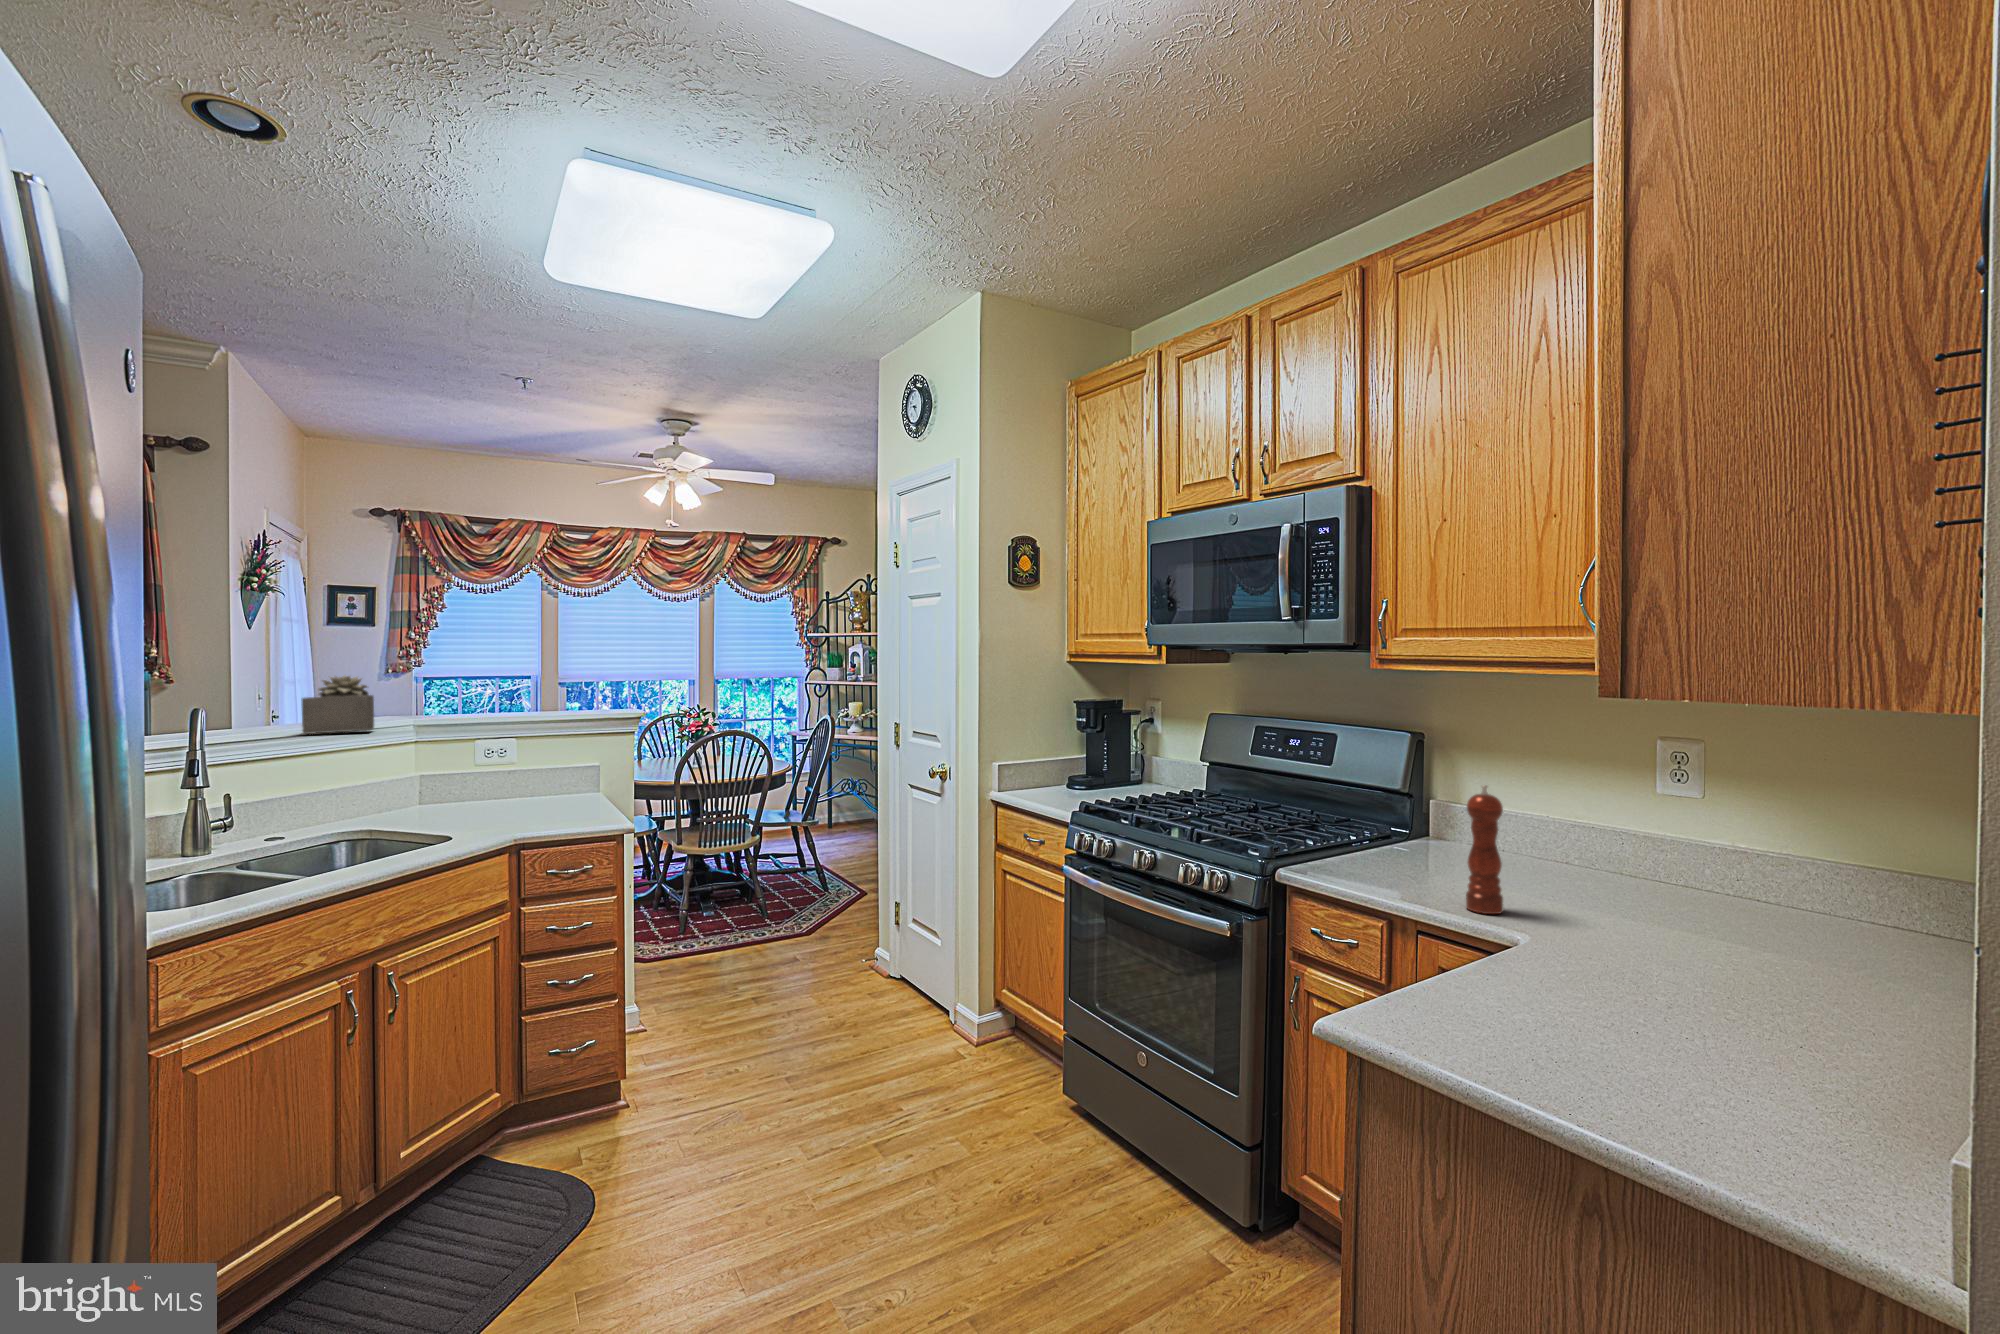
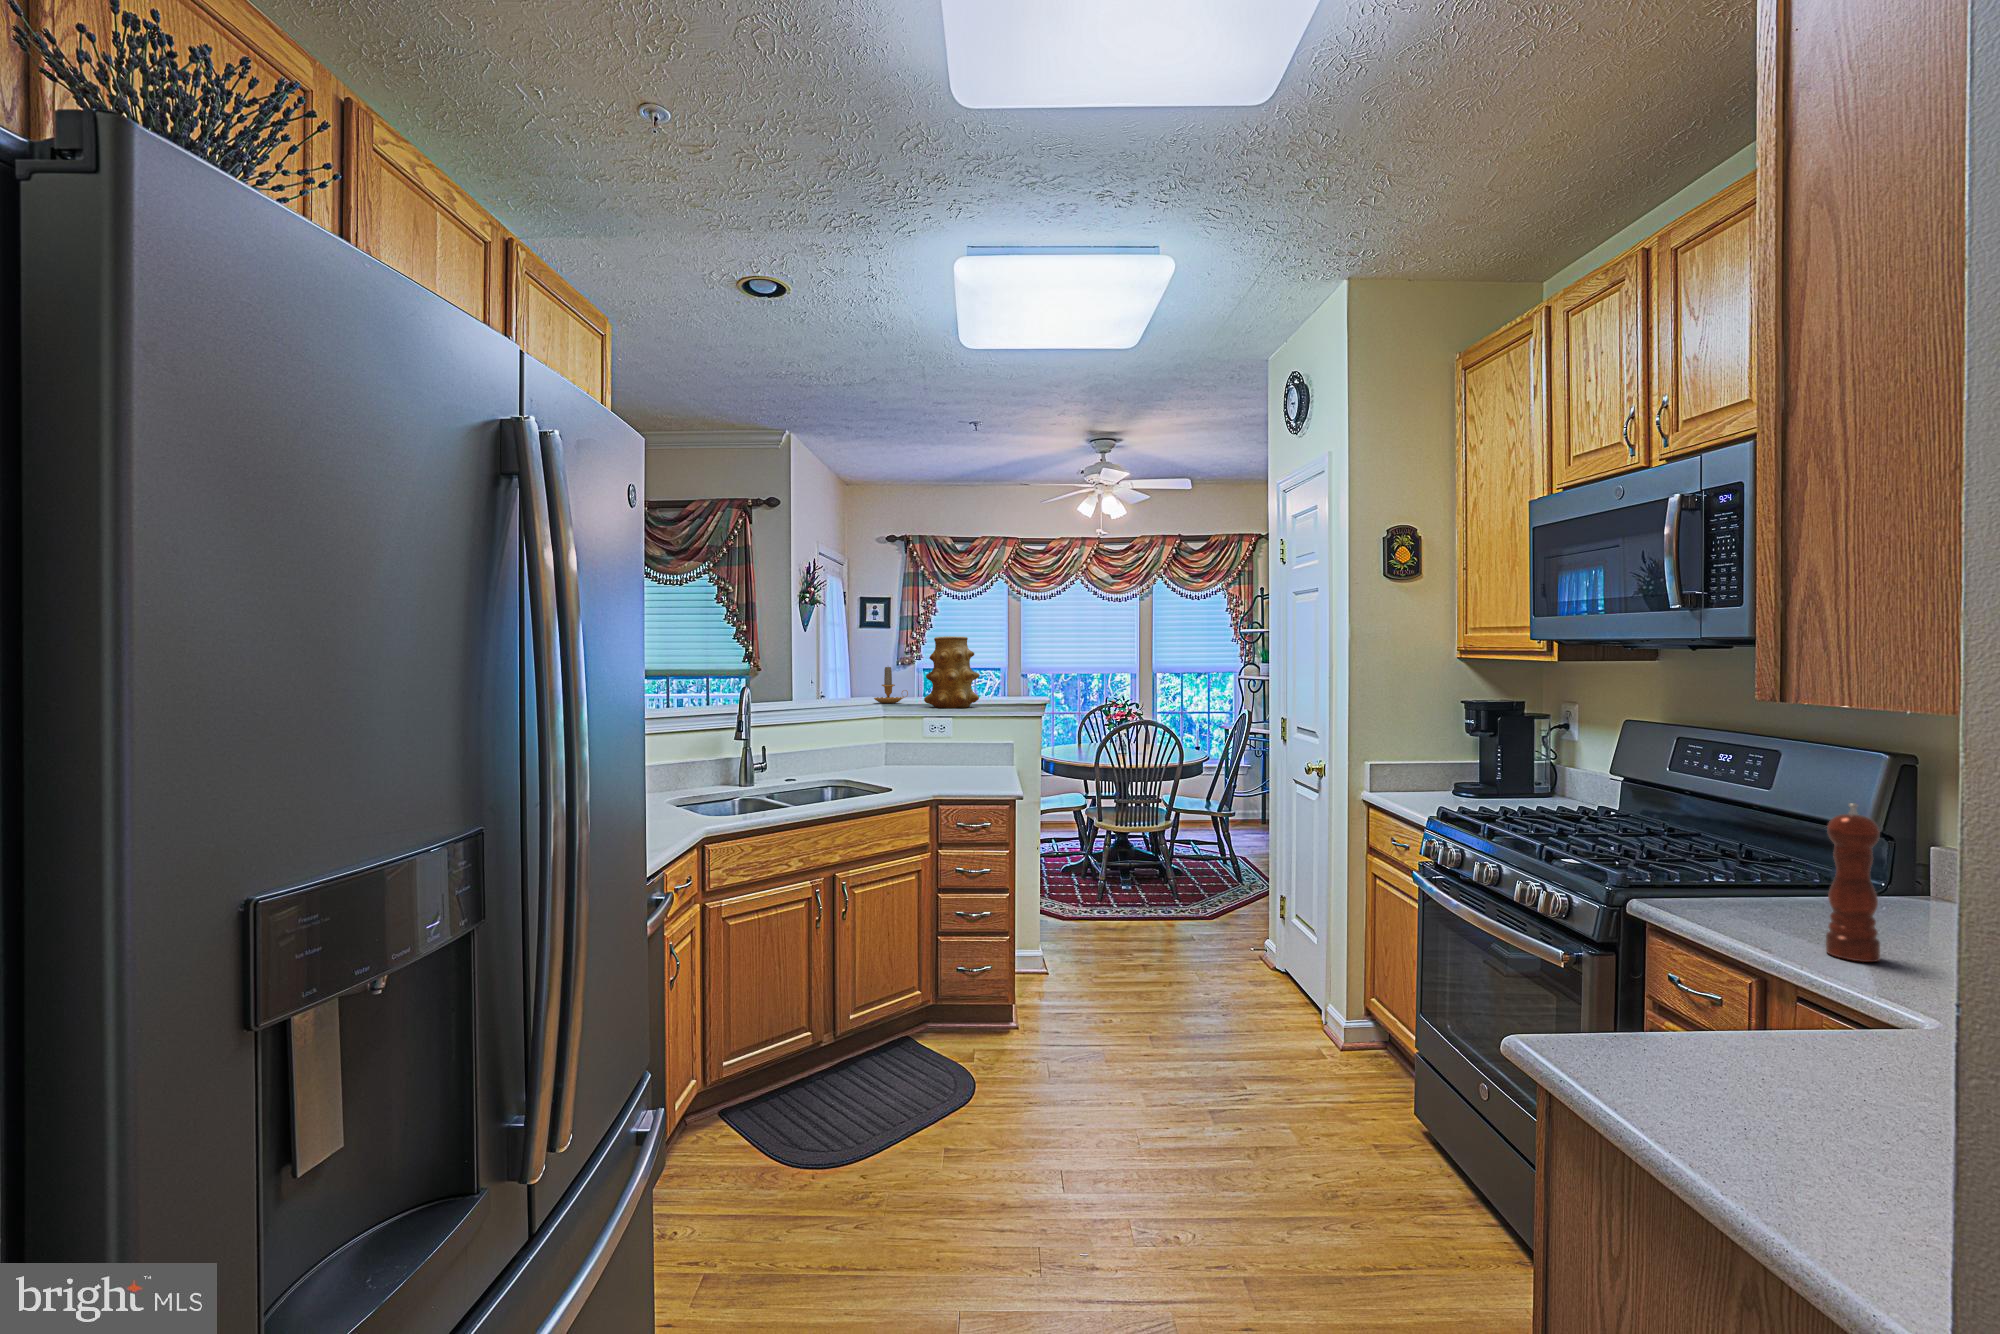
vase: none [474,638,551,726] -> present [924,636,980,708]
candle: none [388,673,439,722] -> present [874,667,908,703]
succulent plant: present [302,675,374,734] -> none [811,665,857,708]

